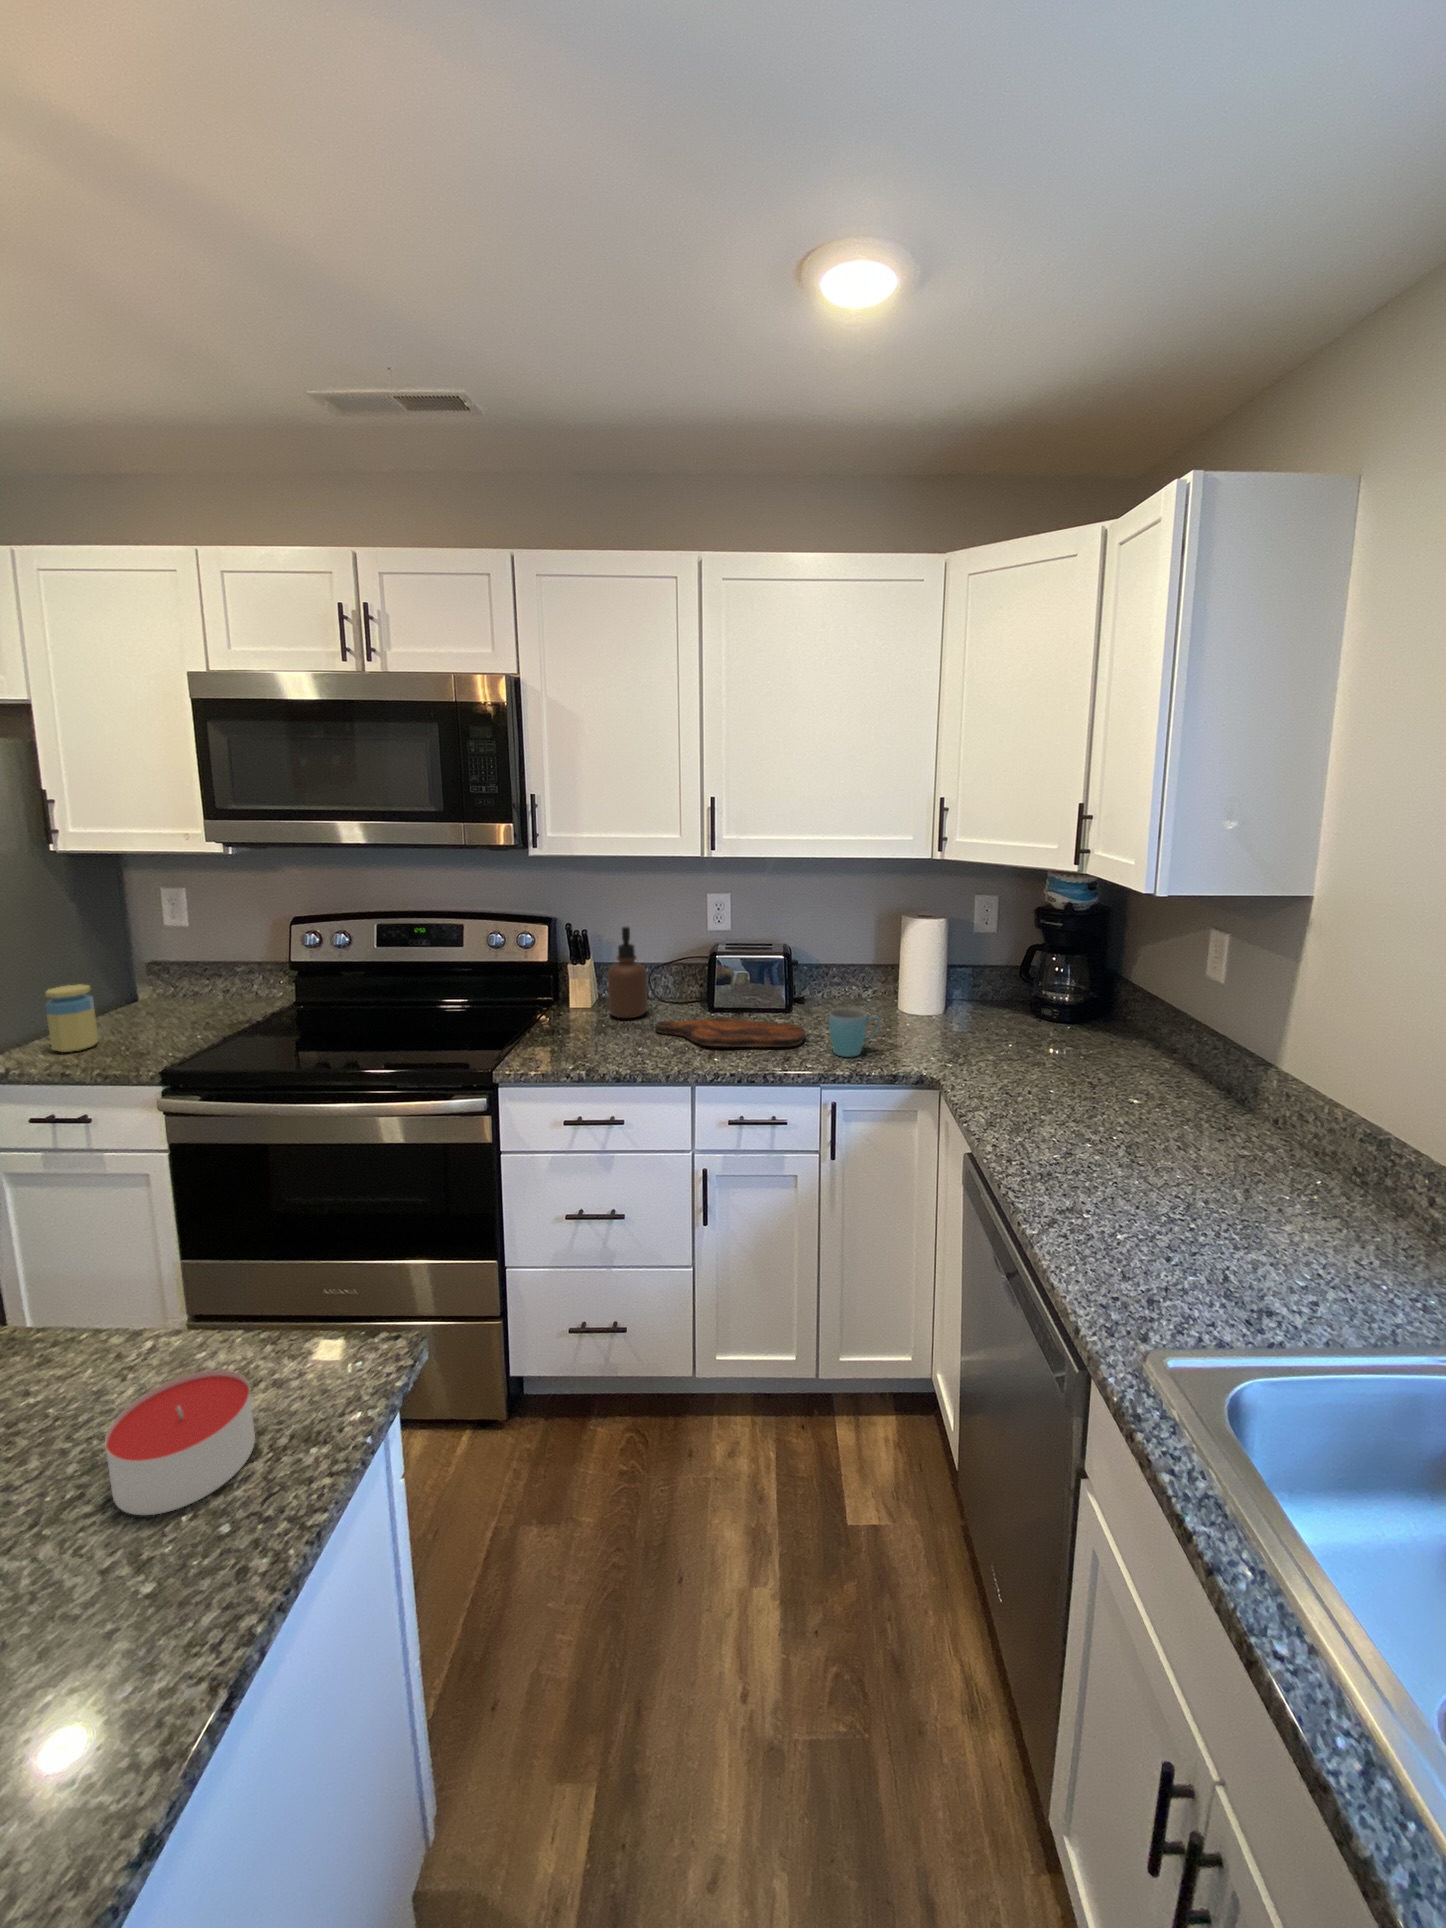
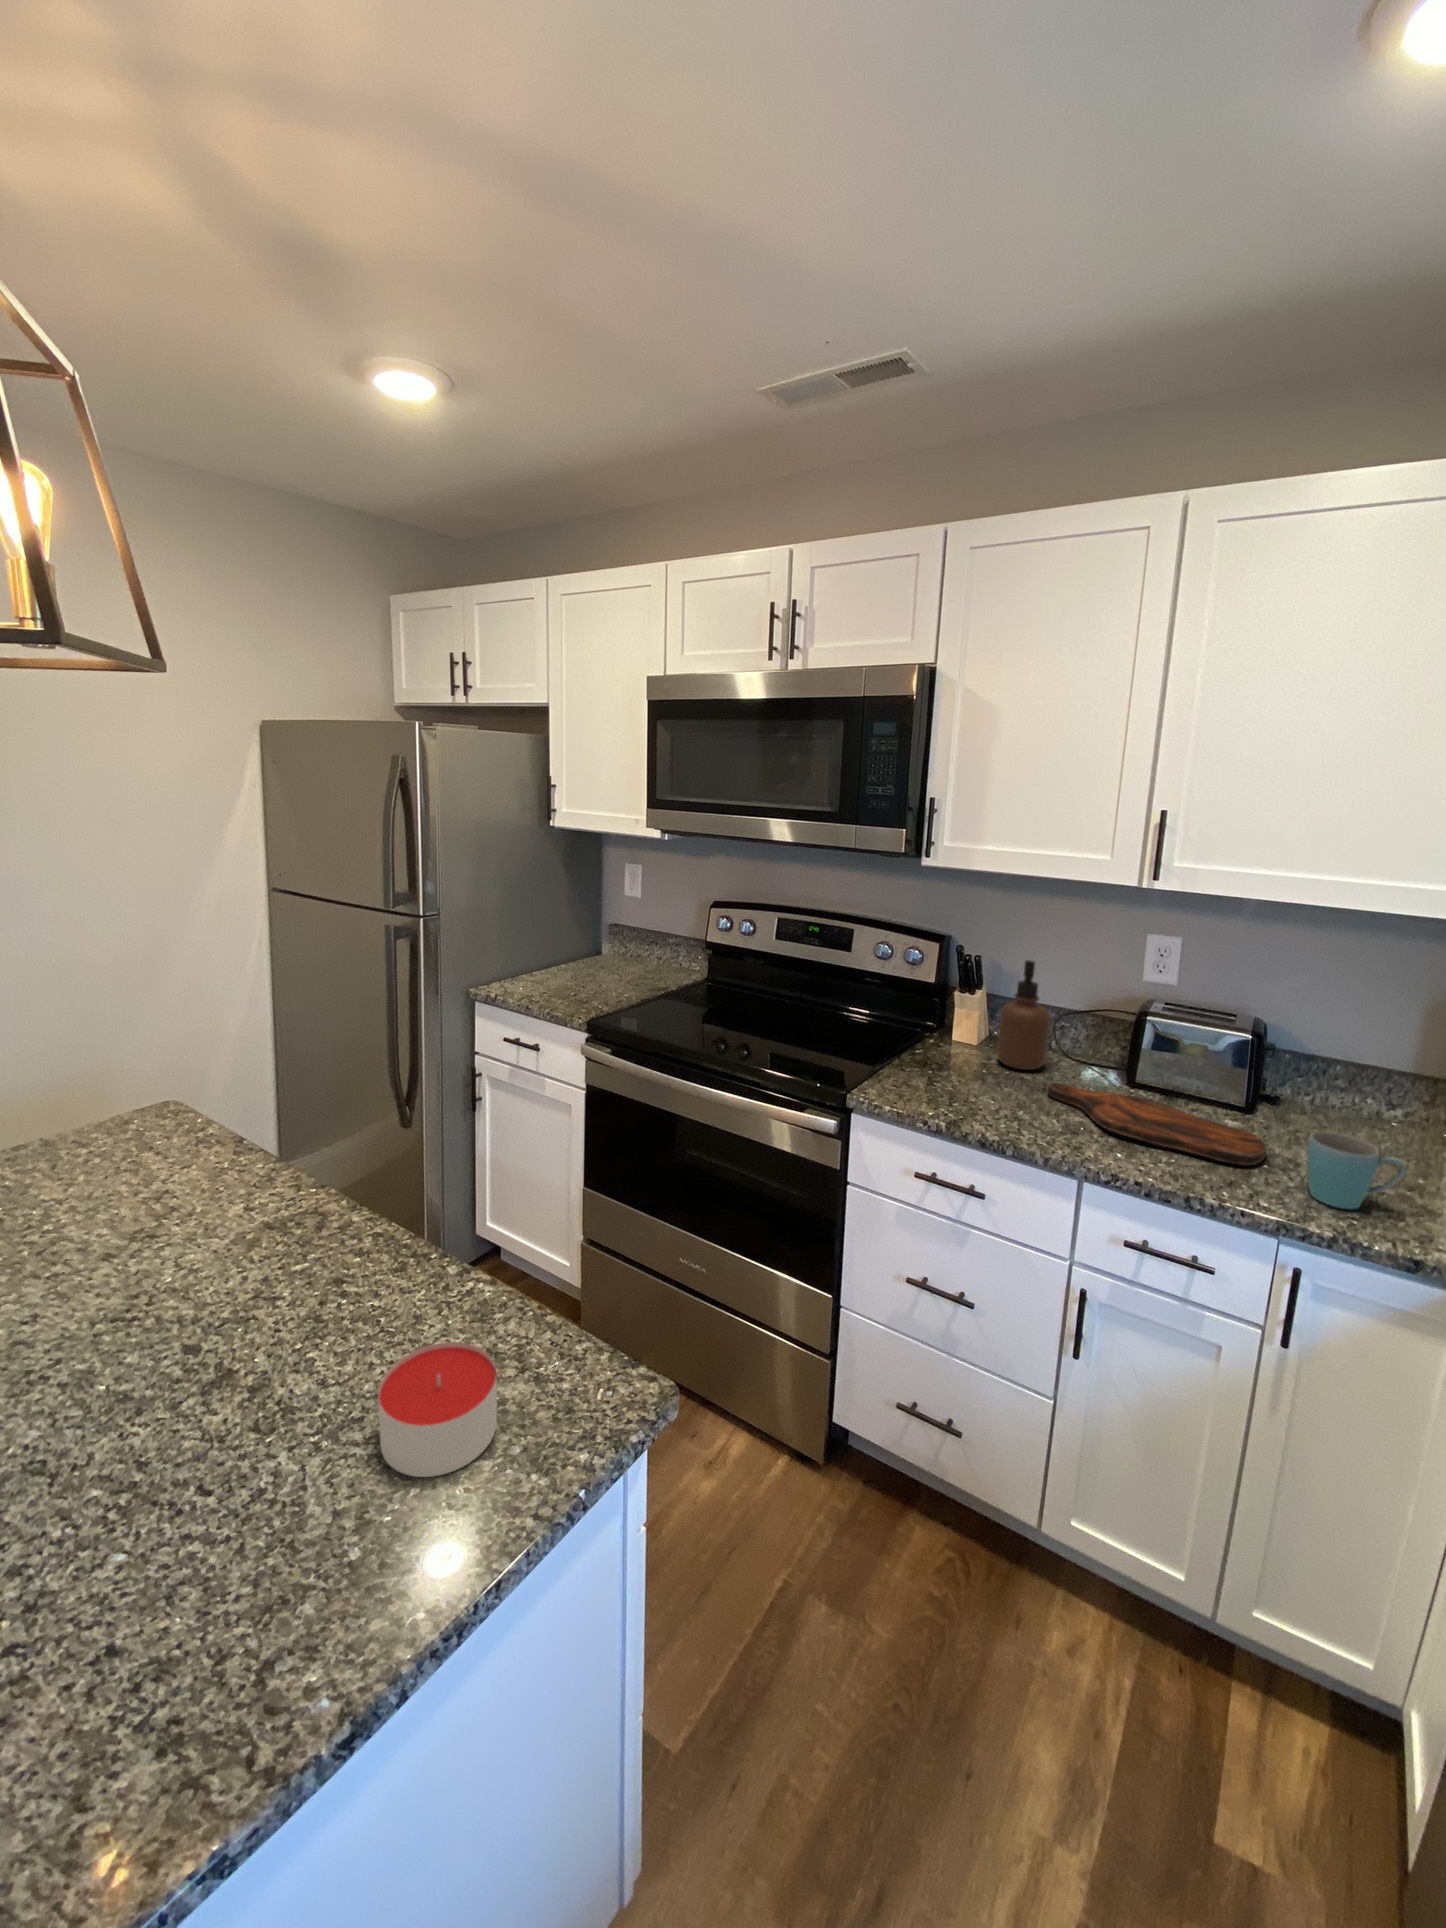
jar: present [45,984,99,1052] -> none [526,937,557,991]

